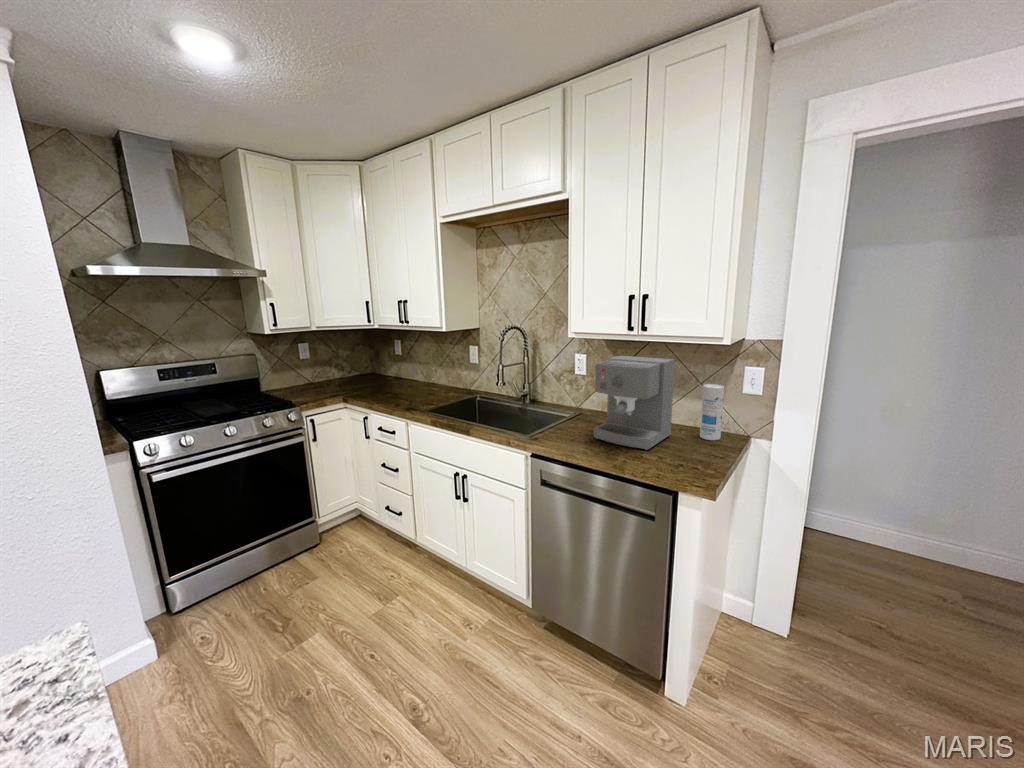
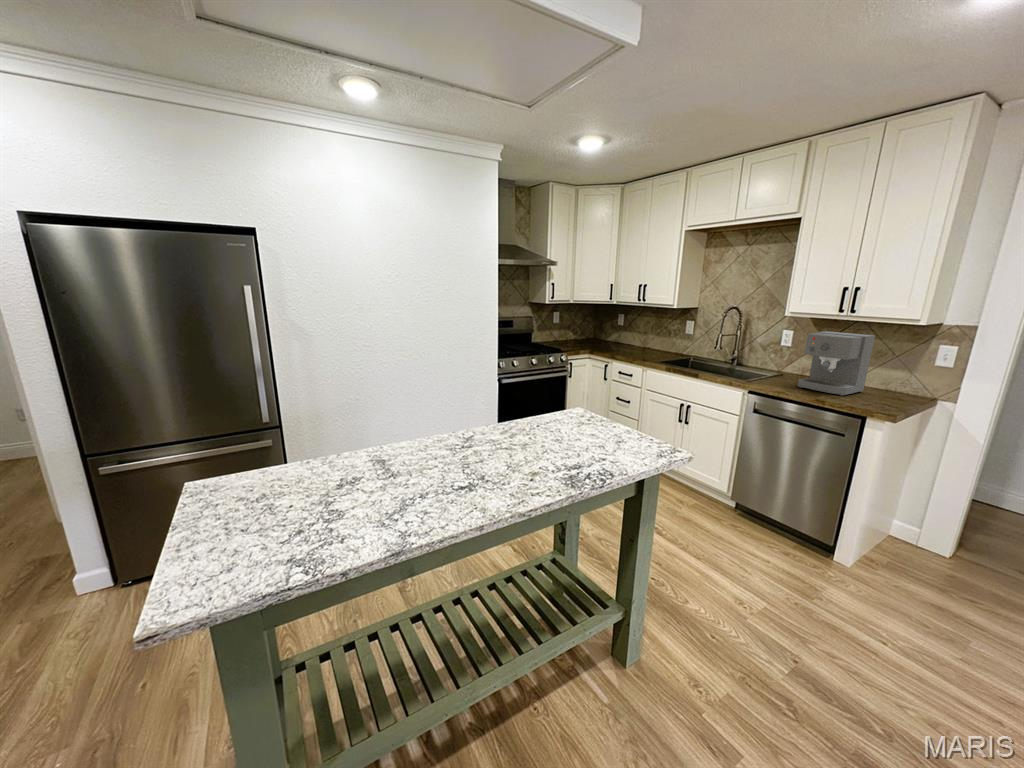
canister: present [700,384,724,440] -> none [890,356,917,398]

